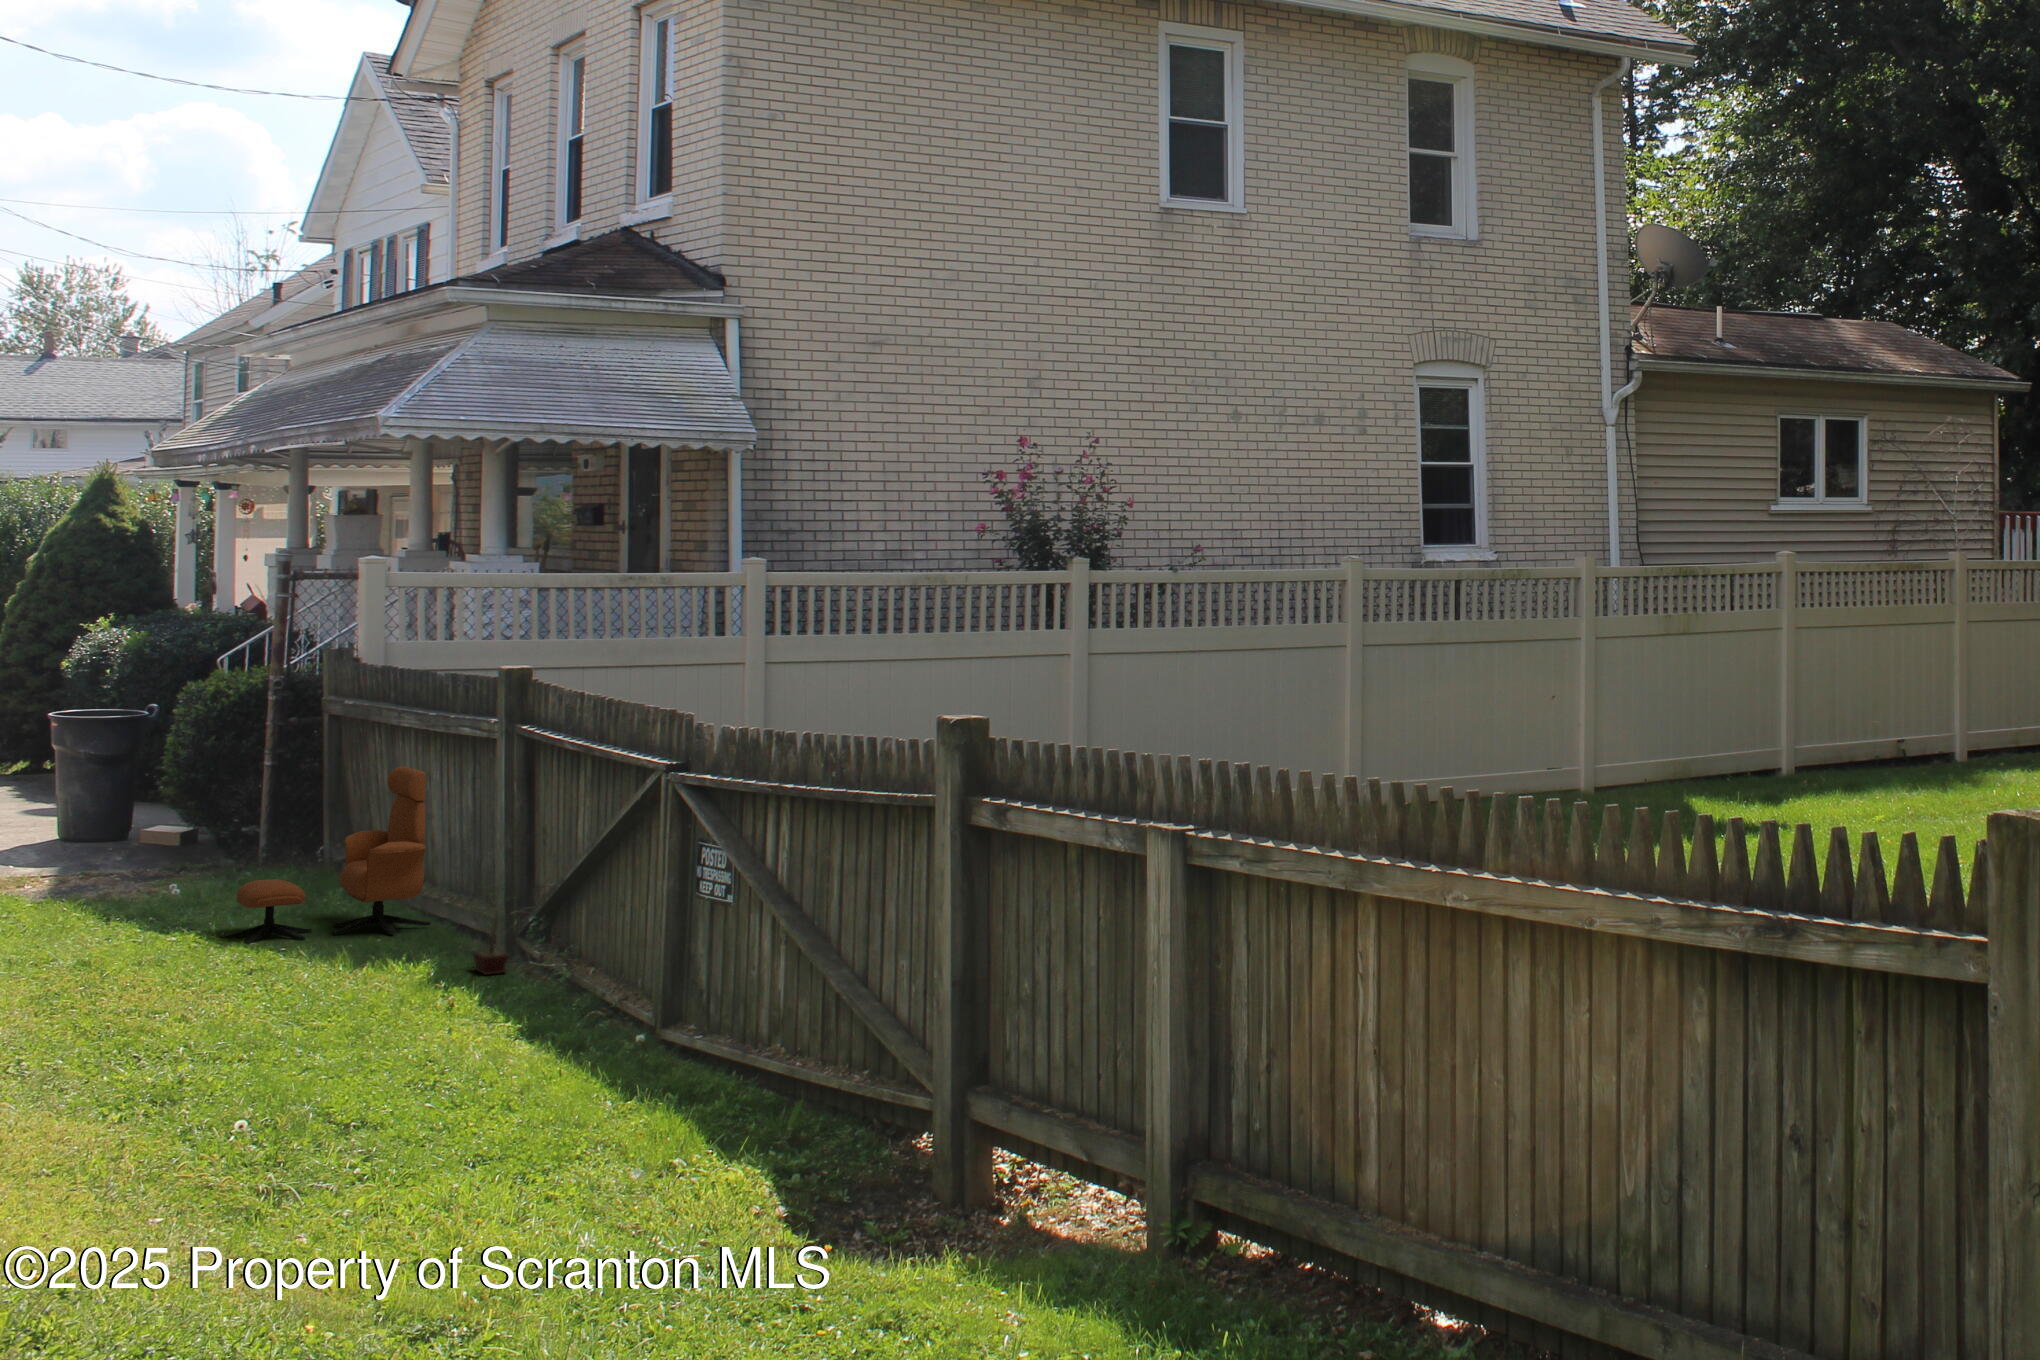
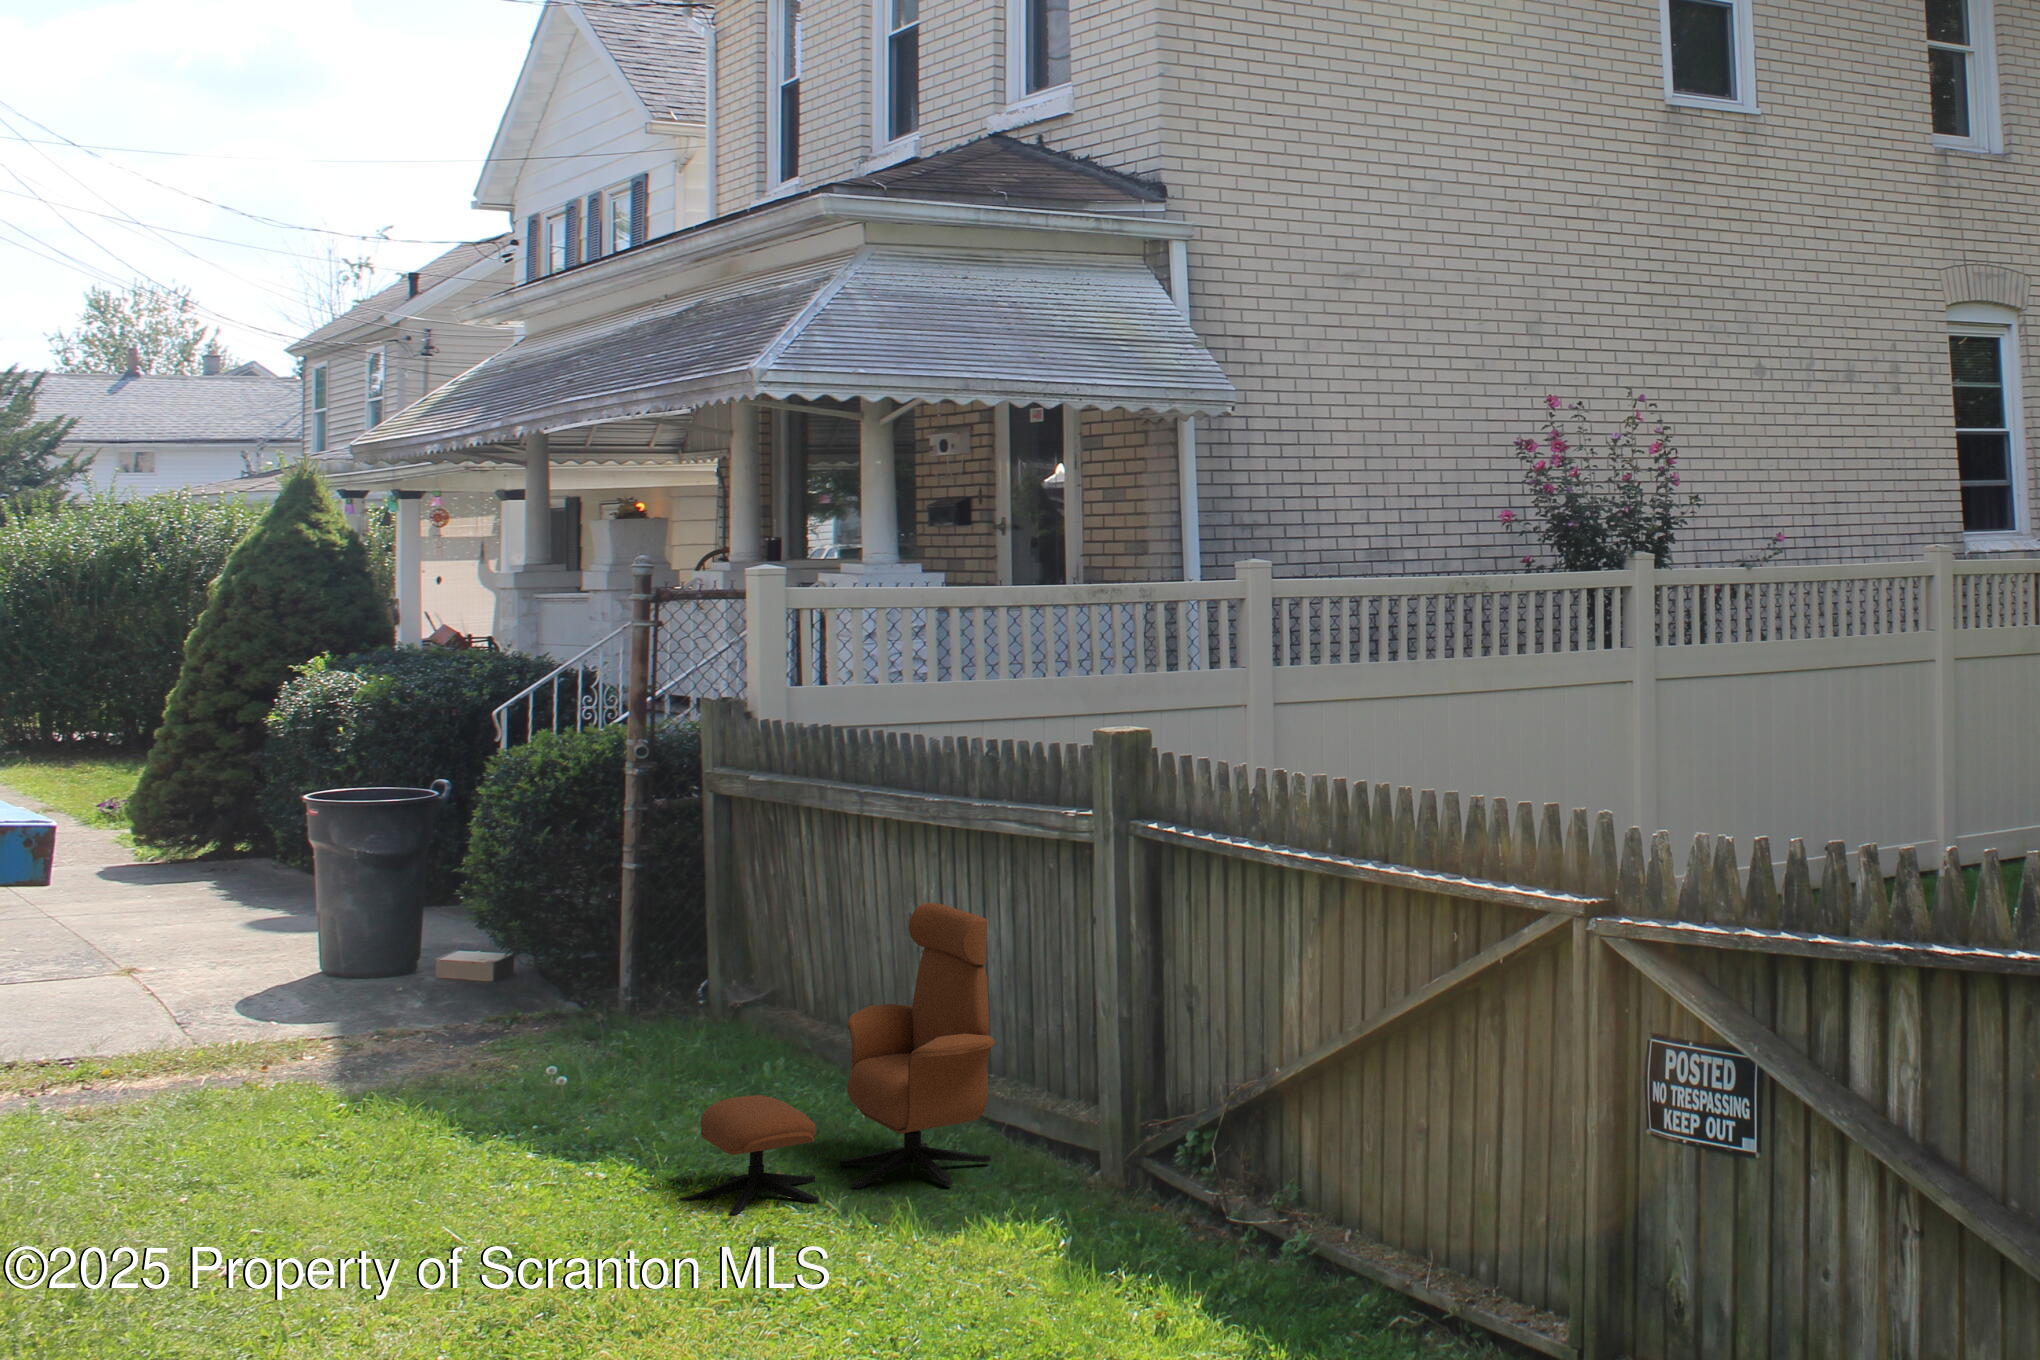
potted plant: present [473,872,508,975] -> none [1141,1106,1238,1297]

